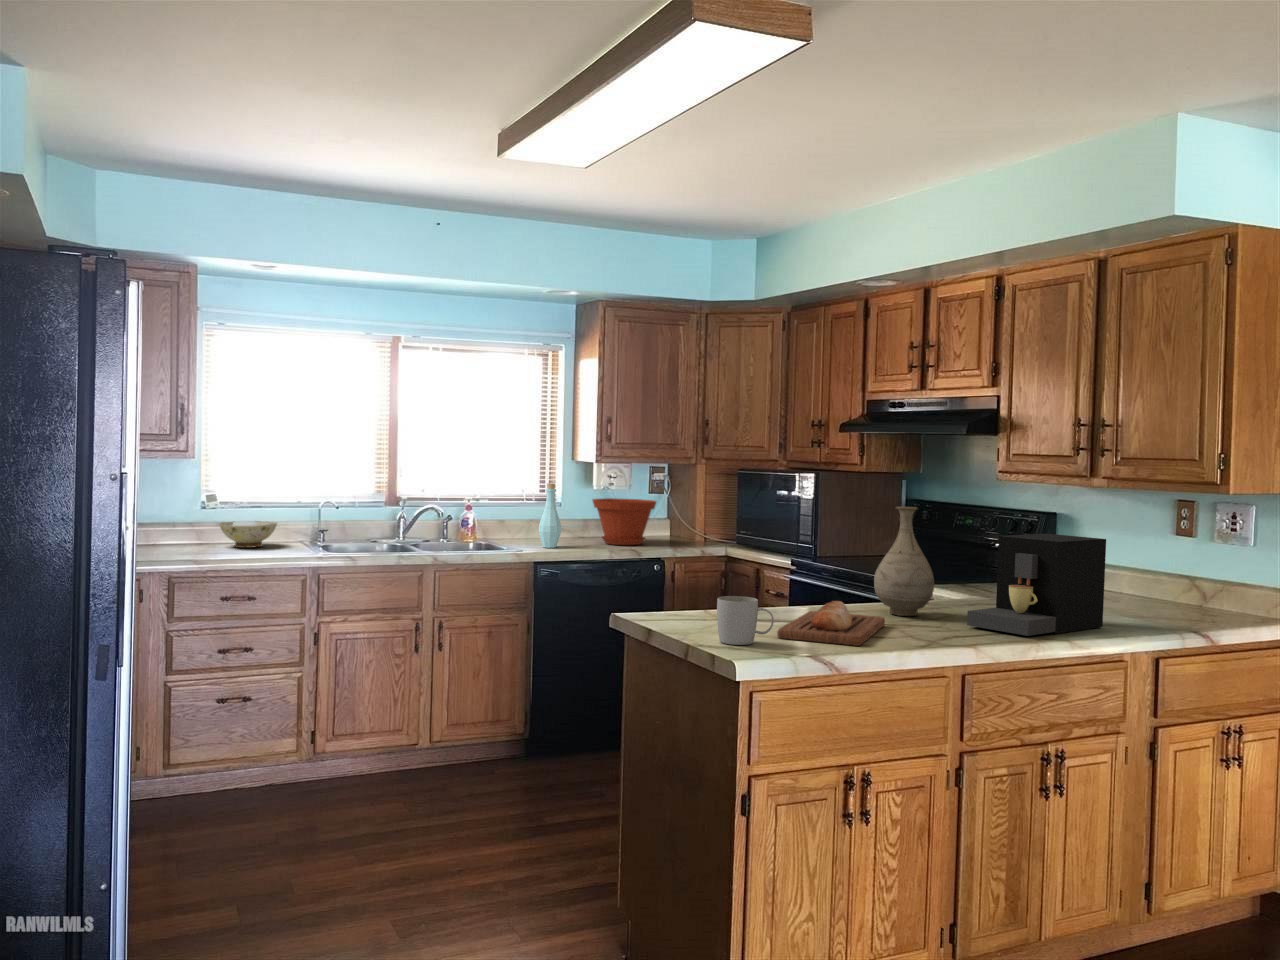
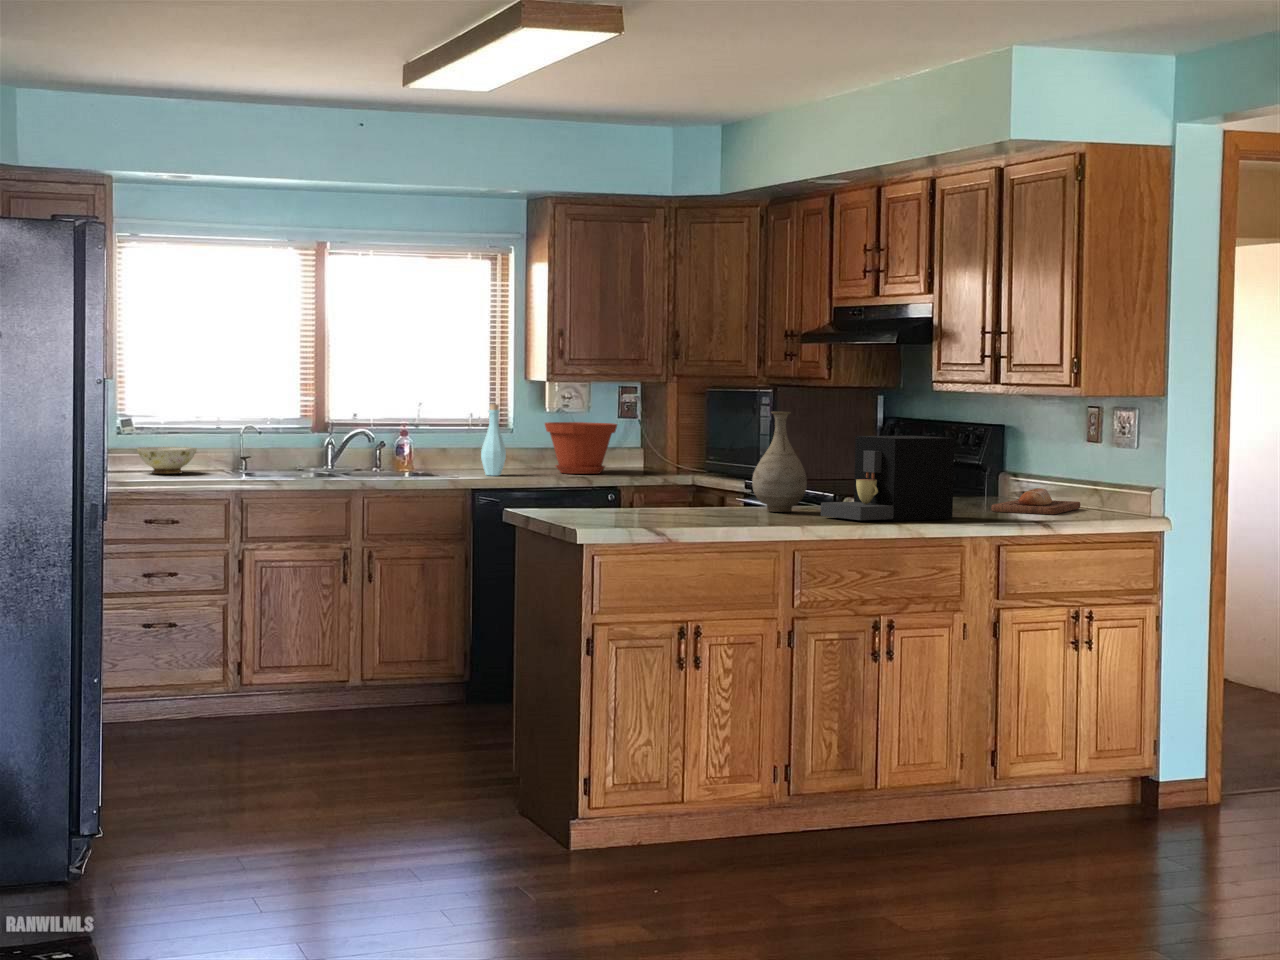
mug: present [717,596,774,645] -> none [576,483,622,521]
bread loaf: present [777,601,885,646] -> present [991,488,1080,515]

